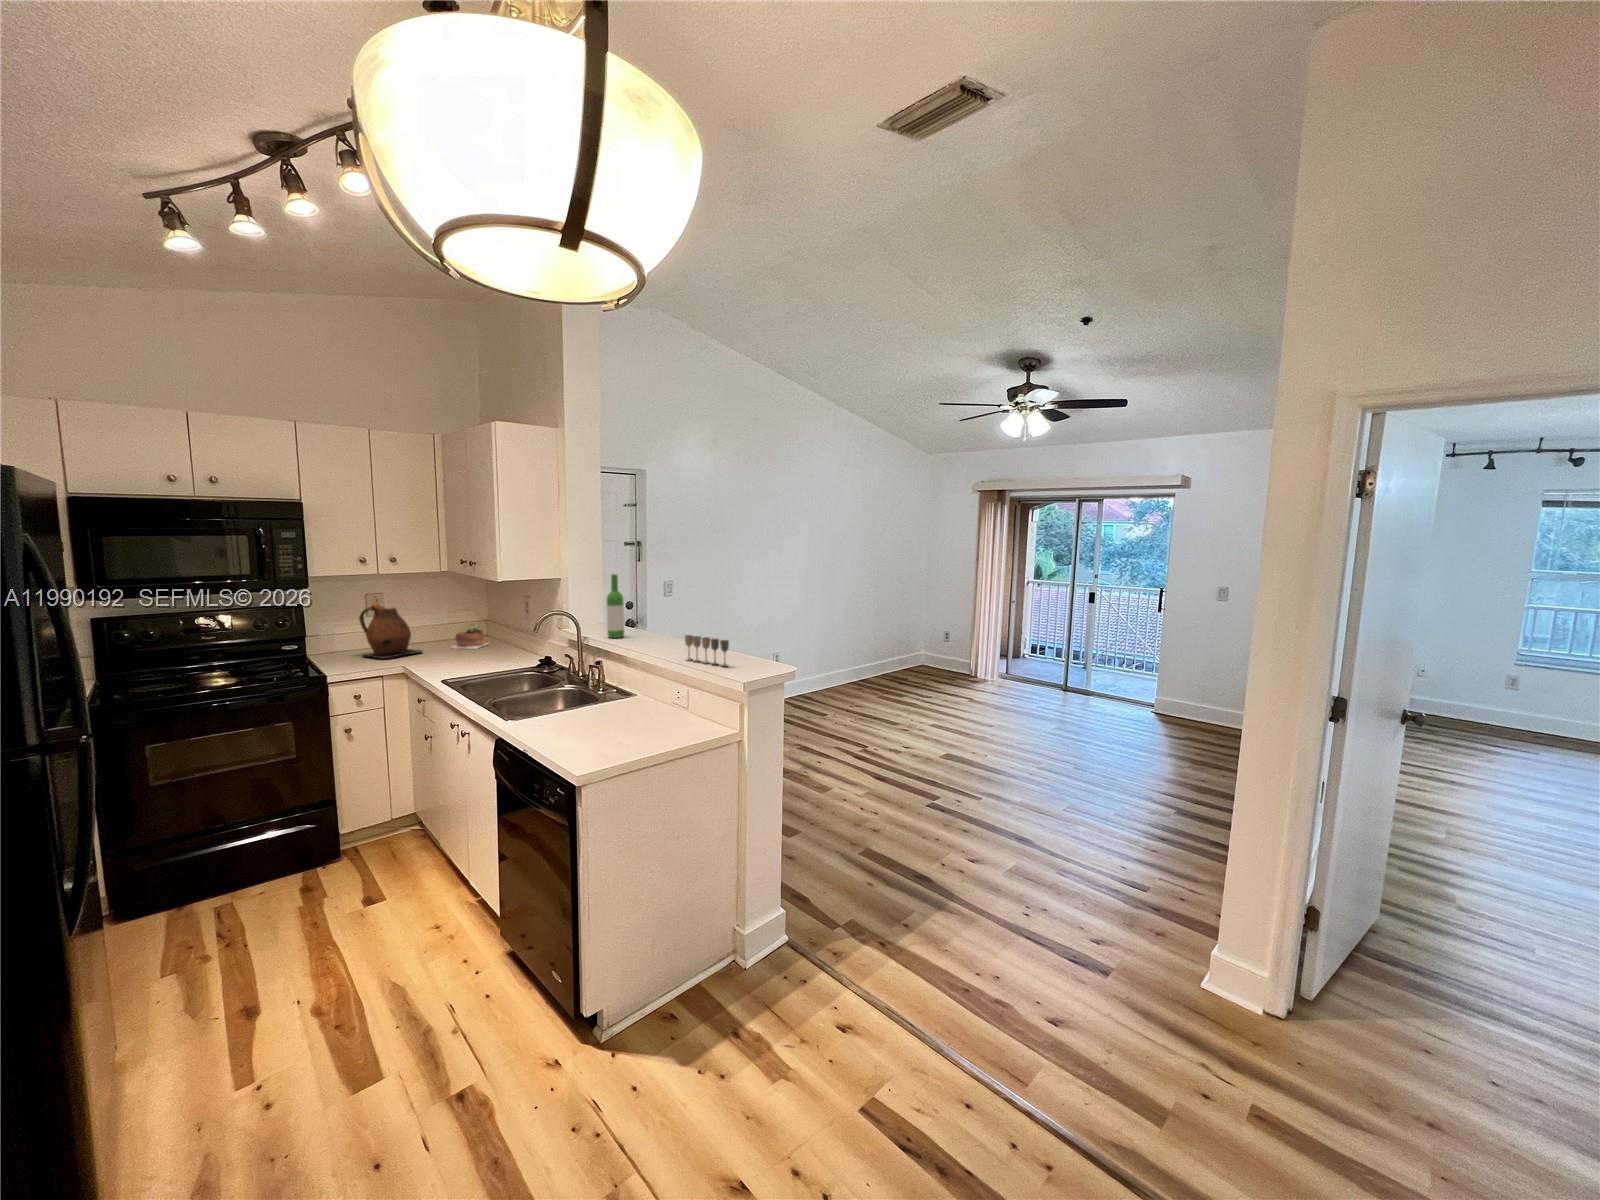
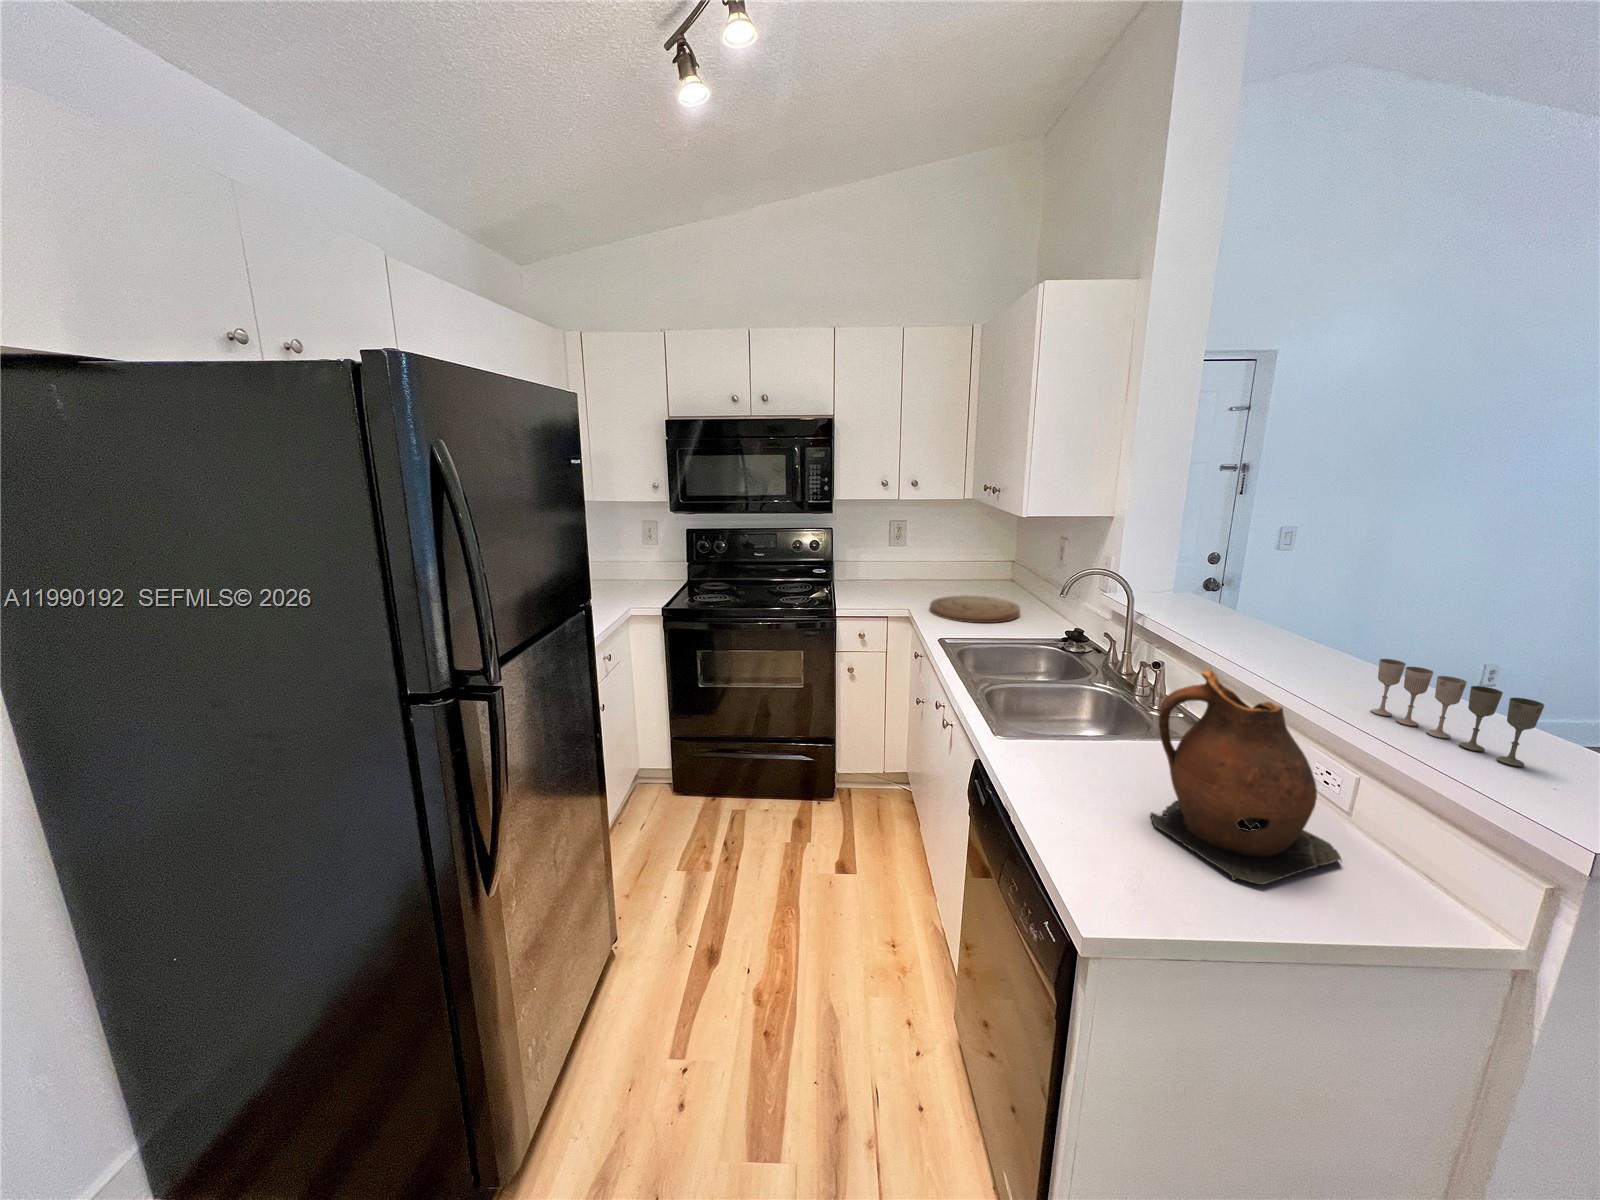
wine bottle: present [607,574,624,638] -> none [1181,514,1221,621]
ceramic pitcher: present [359,601,422,659] -> present [1150,669,1342,885]
succulent plant: present [451,623,489,649] -> none [966,564,1012,597]
cutting board: none [424,648,503,668] -> present [930,595,1020,623]

